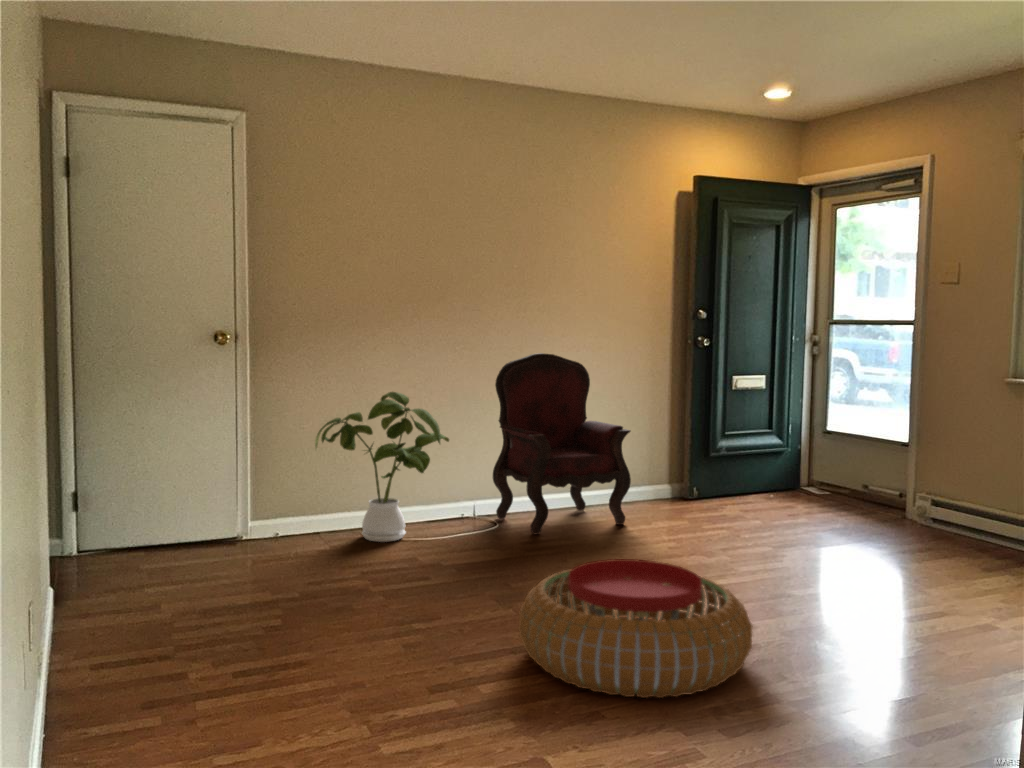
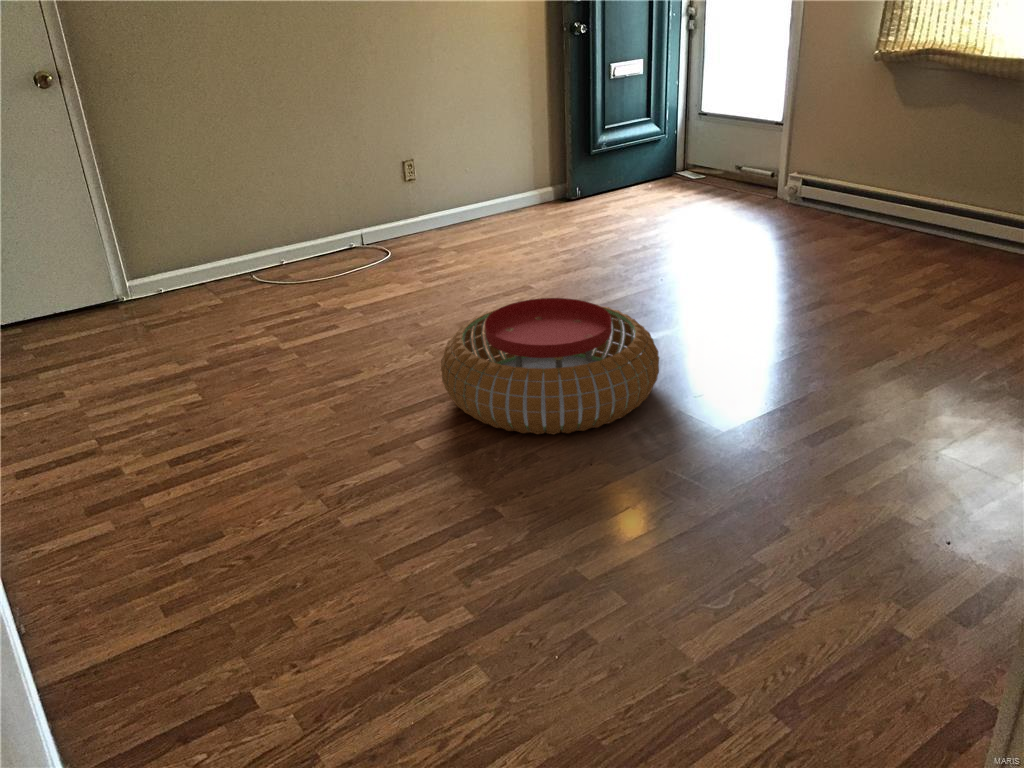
armchair: present [493,353,631,534] -> none [366,62,517,260]
house plant: present [315,392,449,542] -> none [184,131,327,288]

